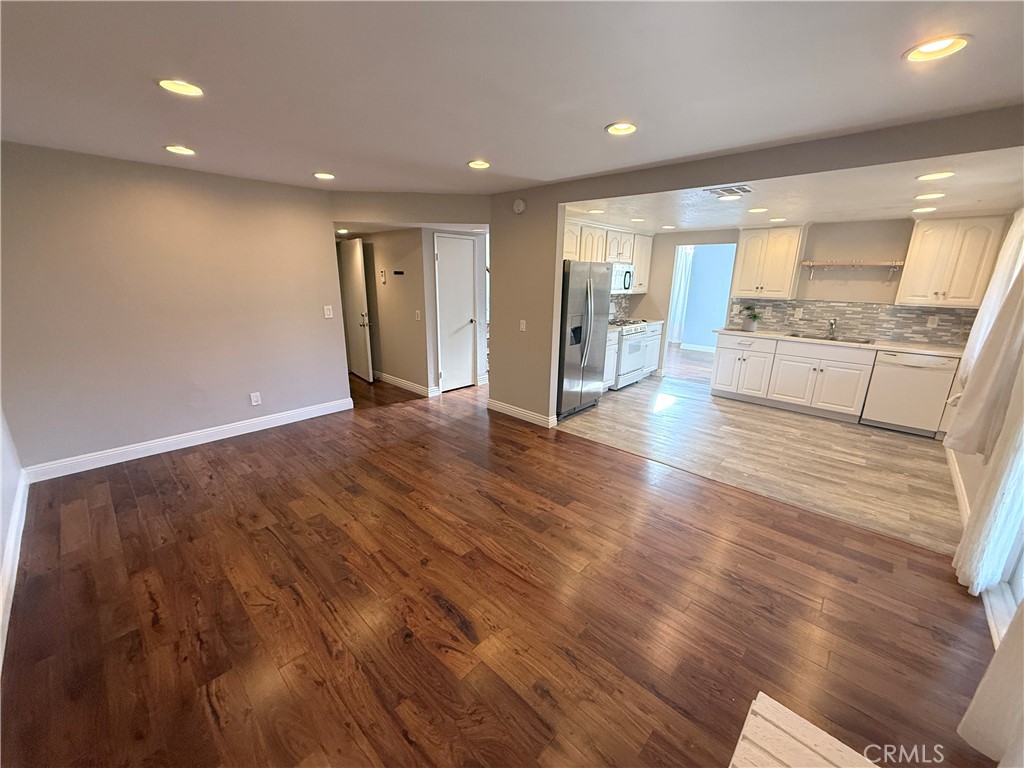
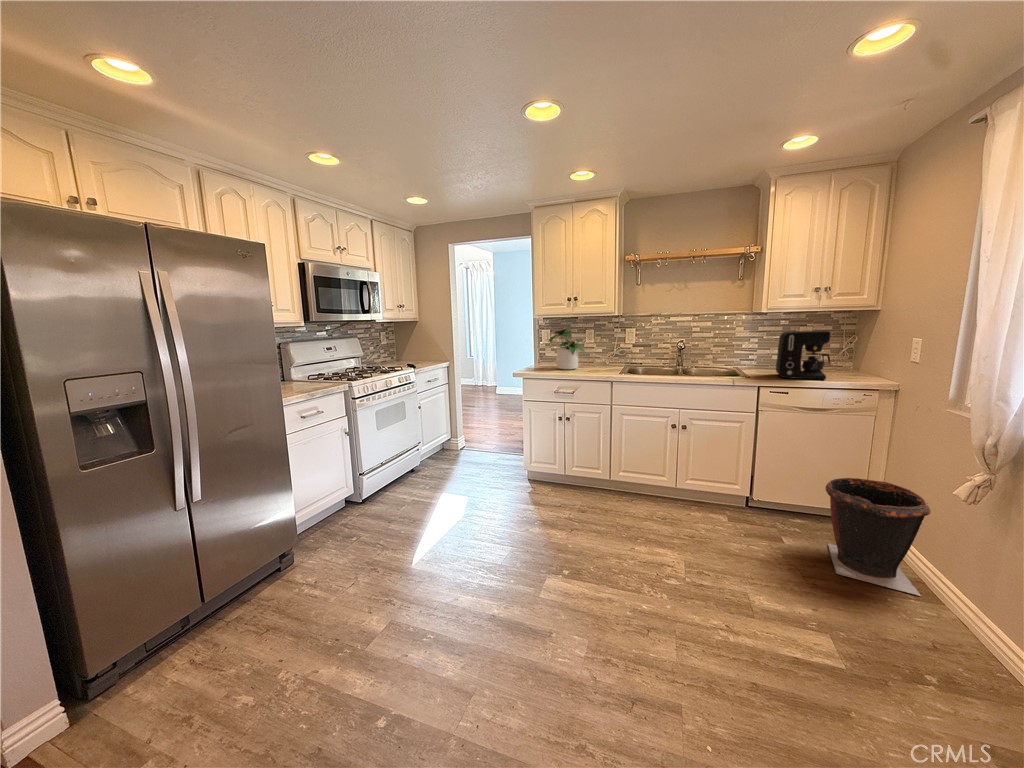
coffee maker: none [895,319,938,350] -> present [776,330,830,379]
waste bin: none [890,402,955,461] -> present [826,478,931,596]

